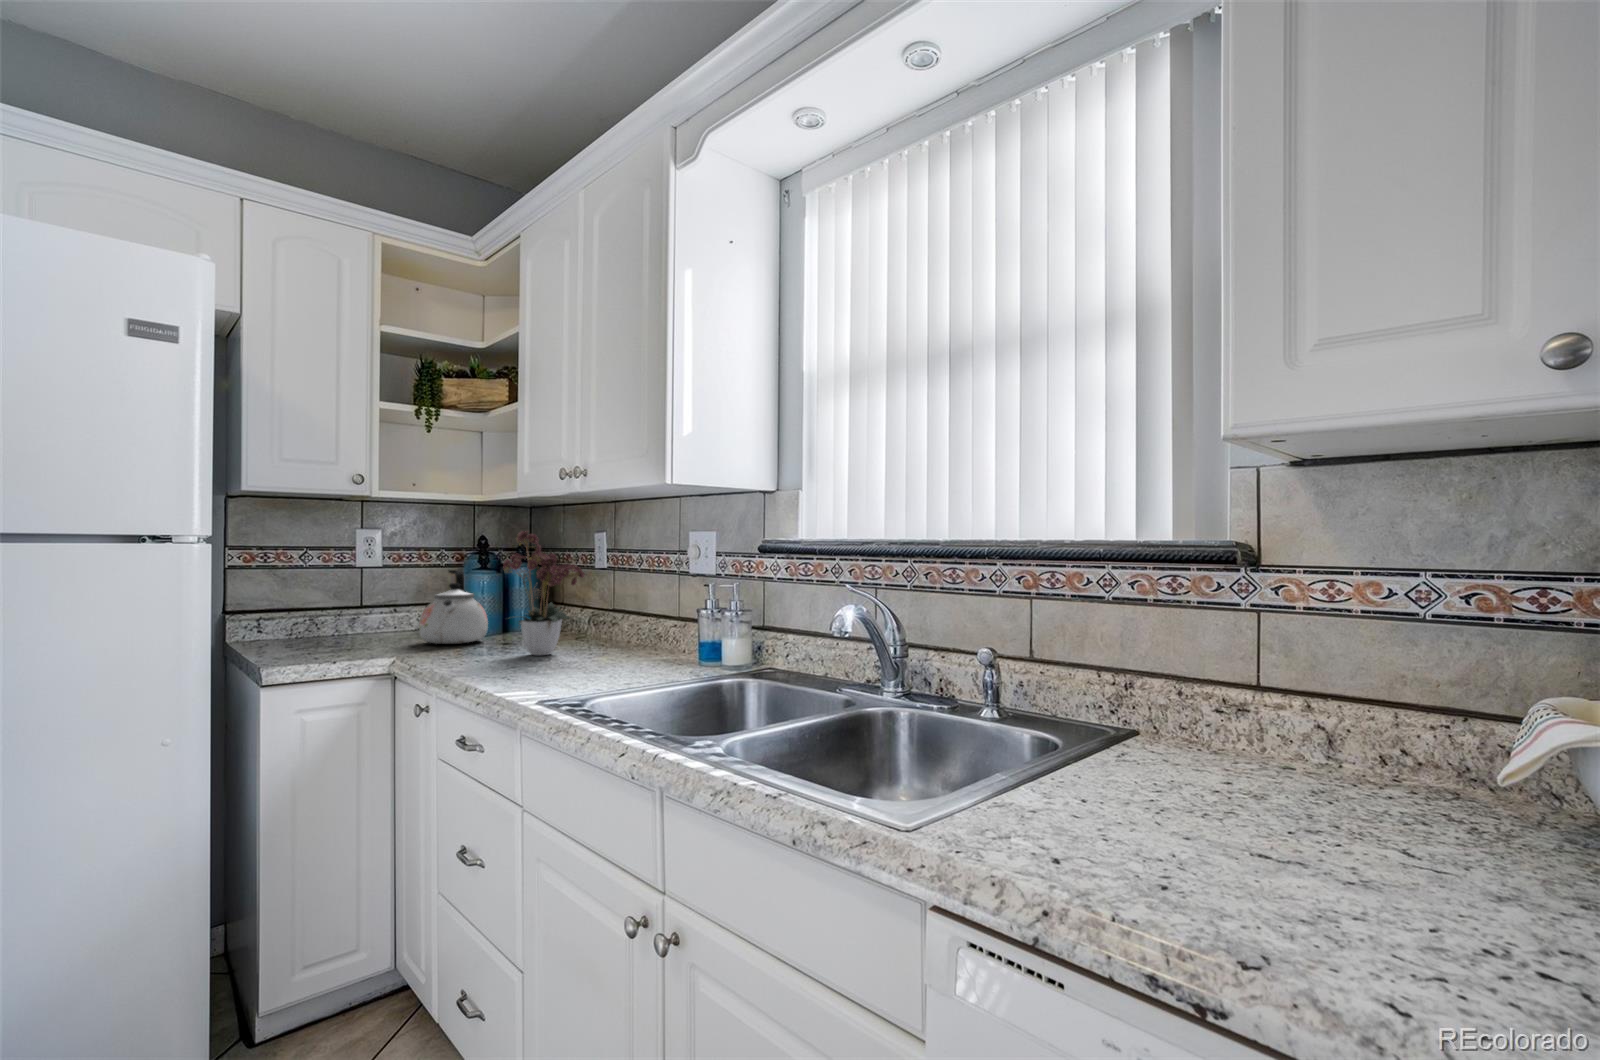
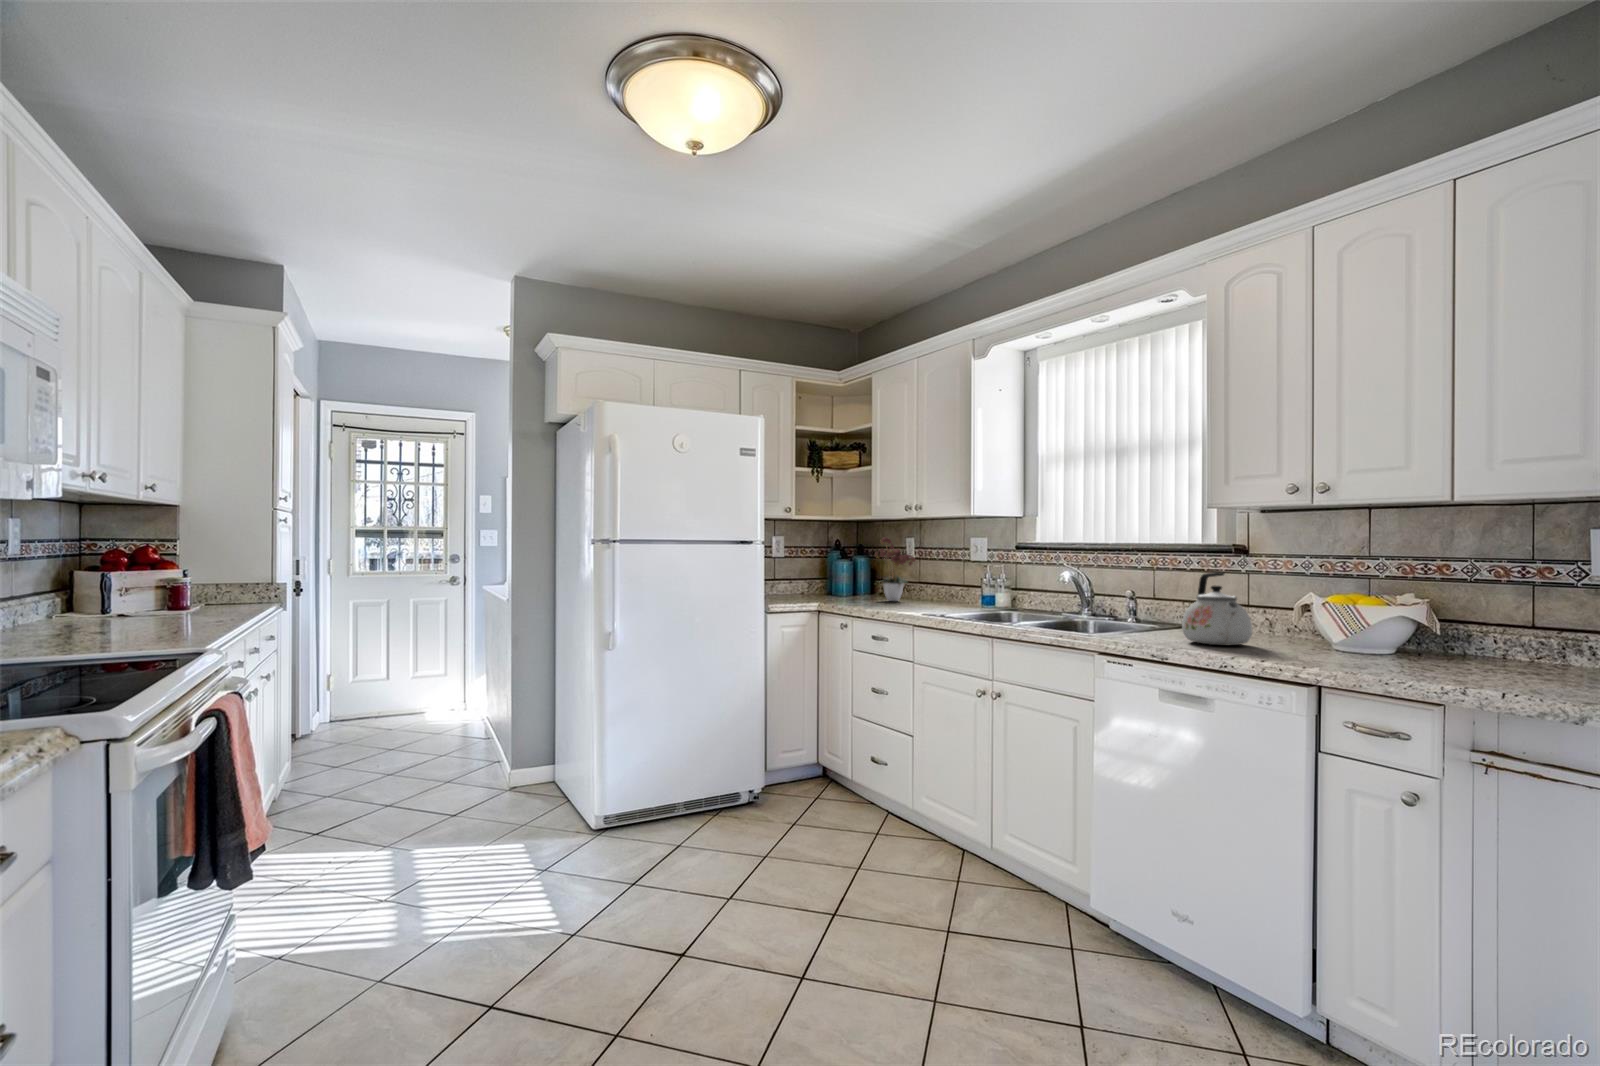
kettle: present [419,570,488,644] -> present [1182,572,1252,645]

